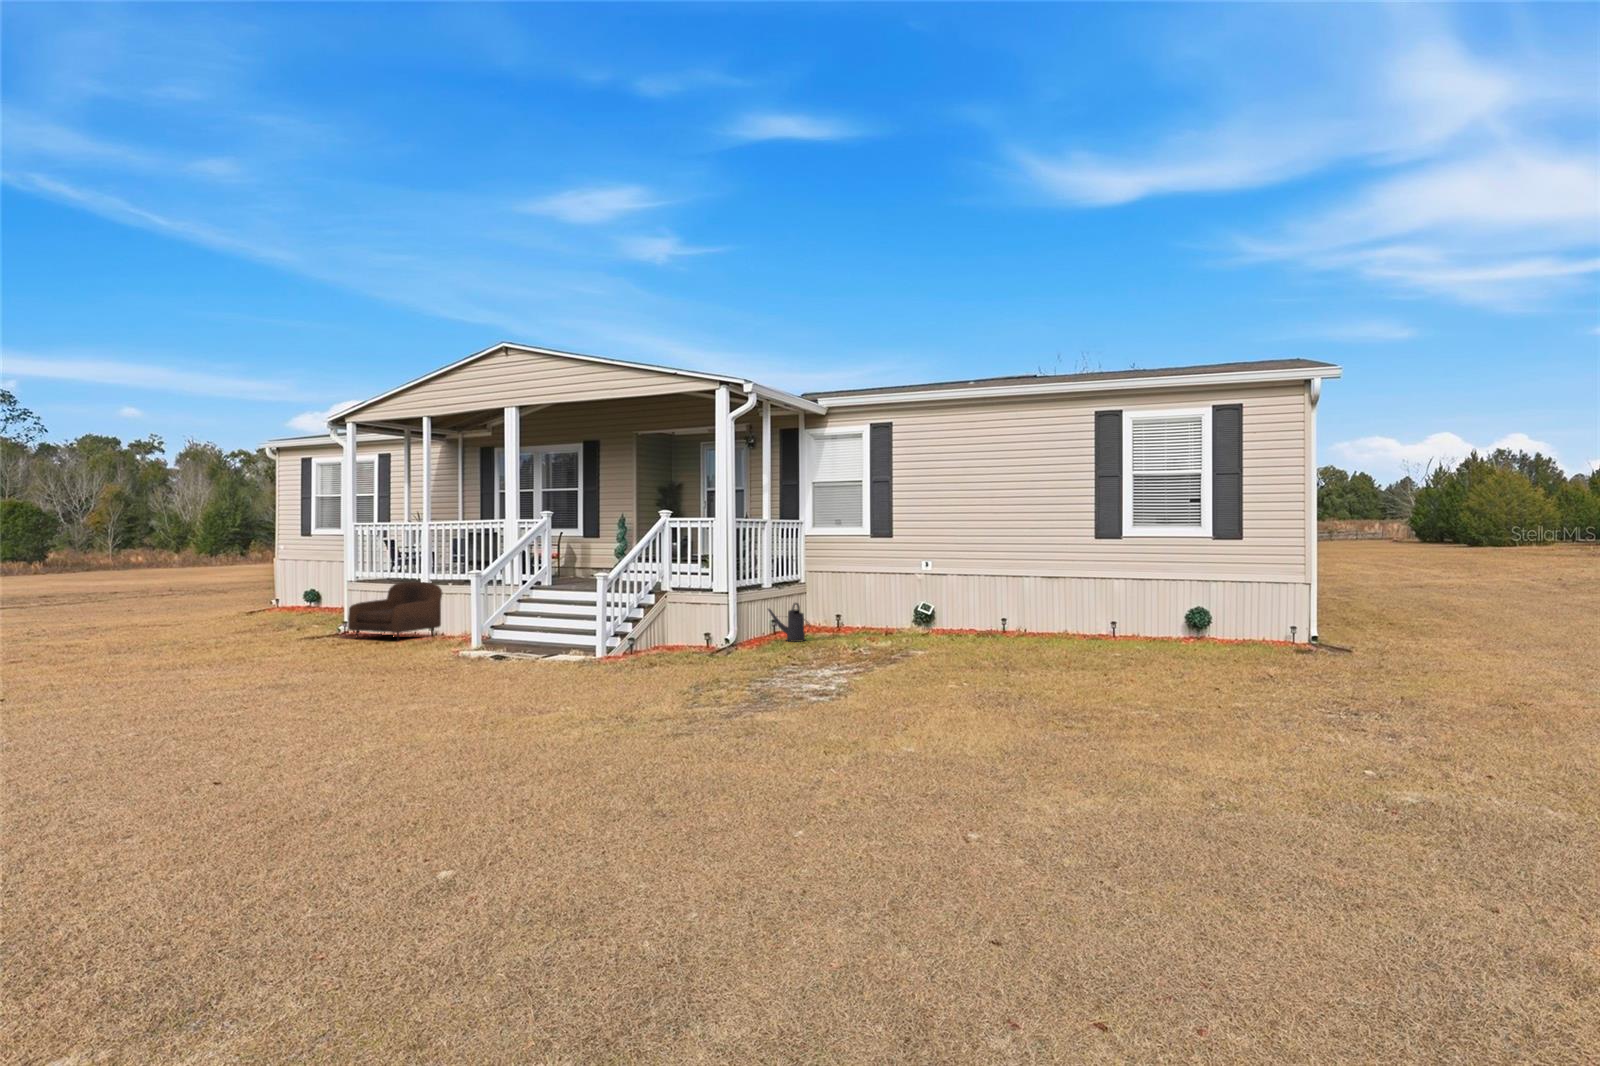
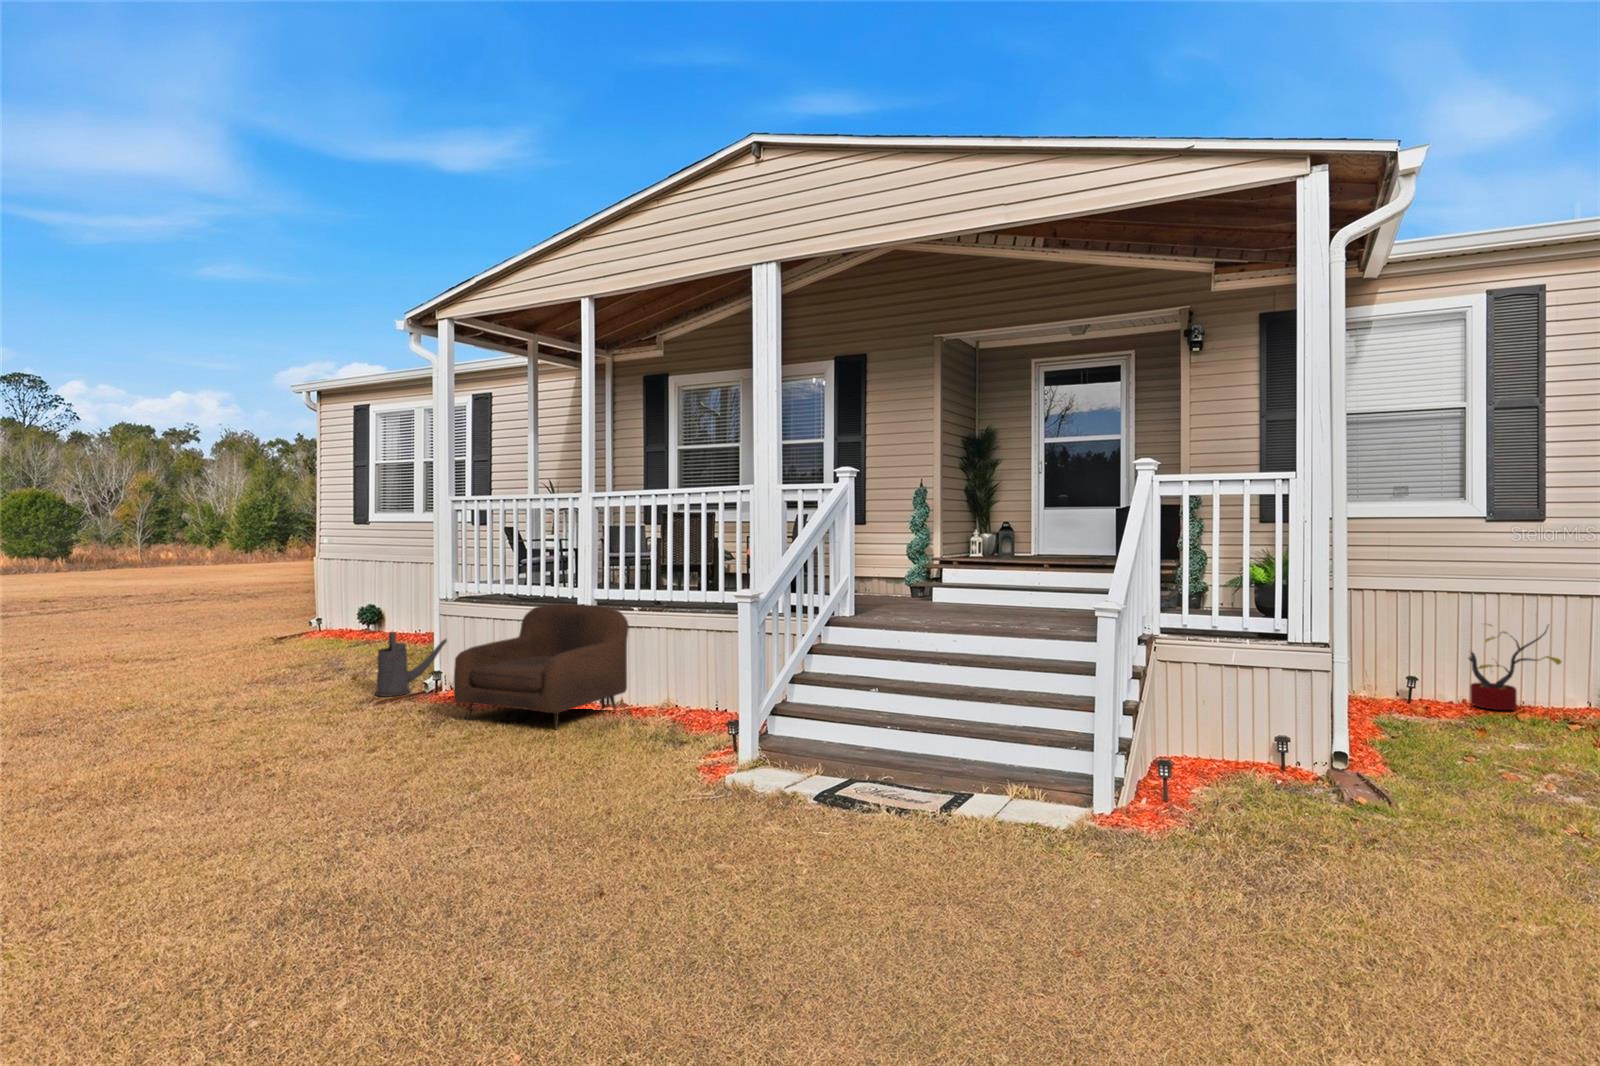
decorative plant: none [864,589,897,632] -> present [1469,624,1561,710]
watering can: present [768,603,805,642] -> present [364,632,447,697]

